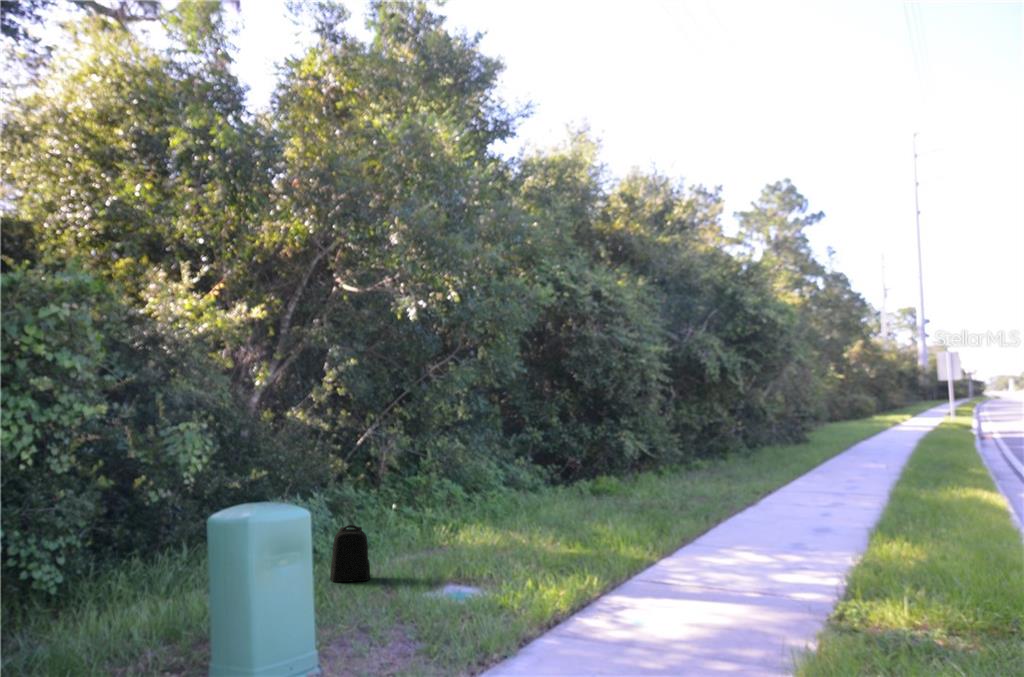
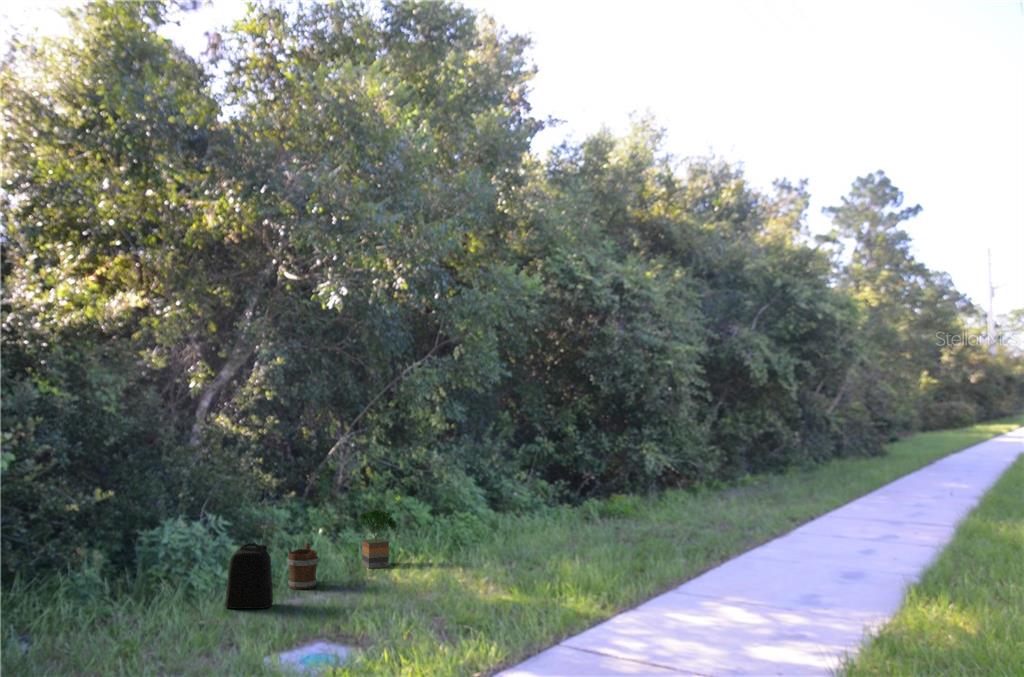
potted tree: none [415,495,452,548] -> present [359,510,398,569]
bucket: none [368,526,397,566] -> present [286,543,320,589]

